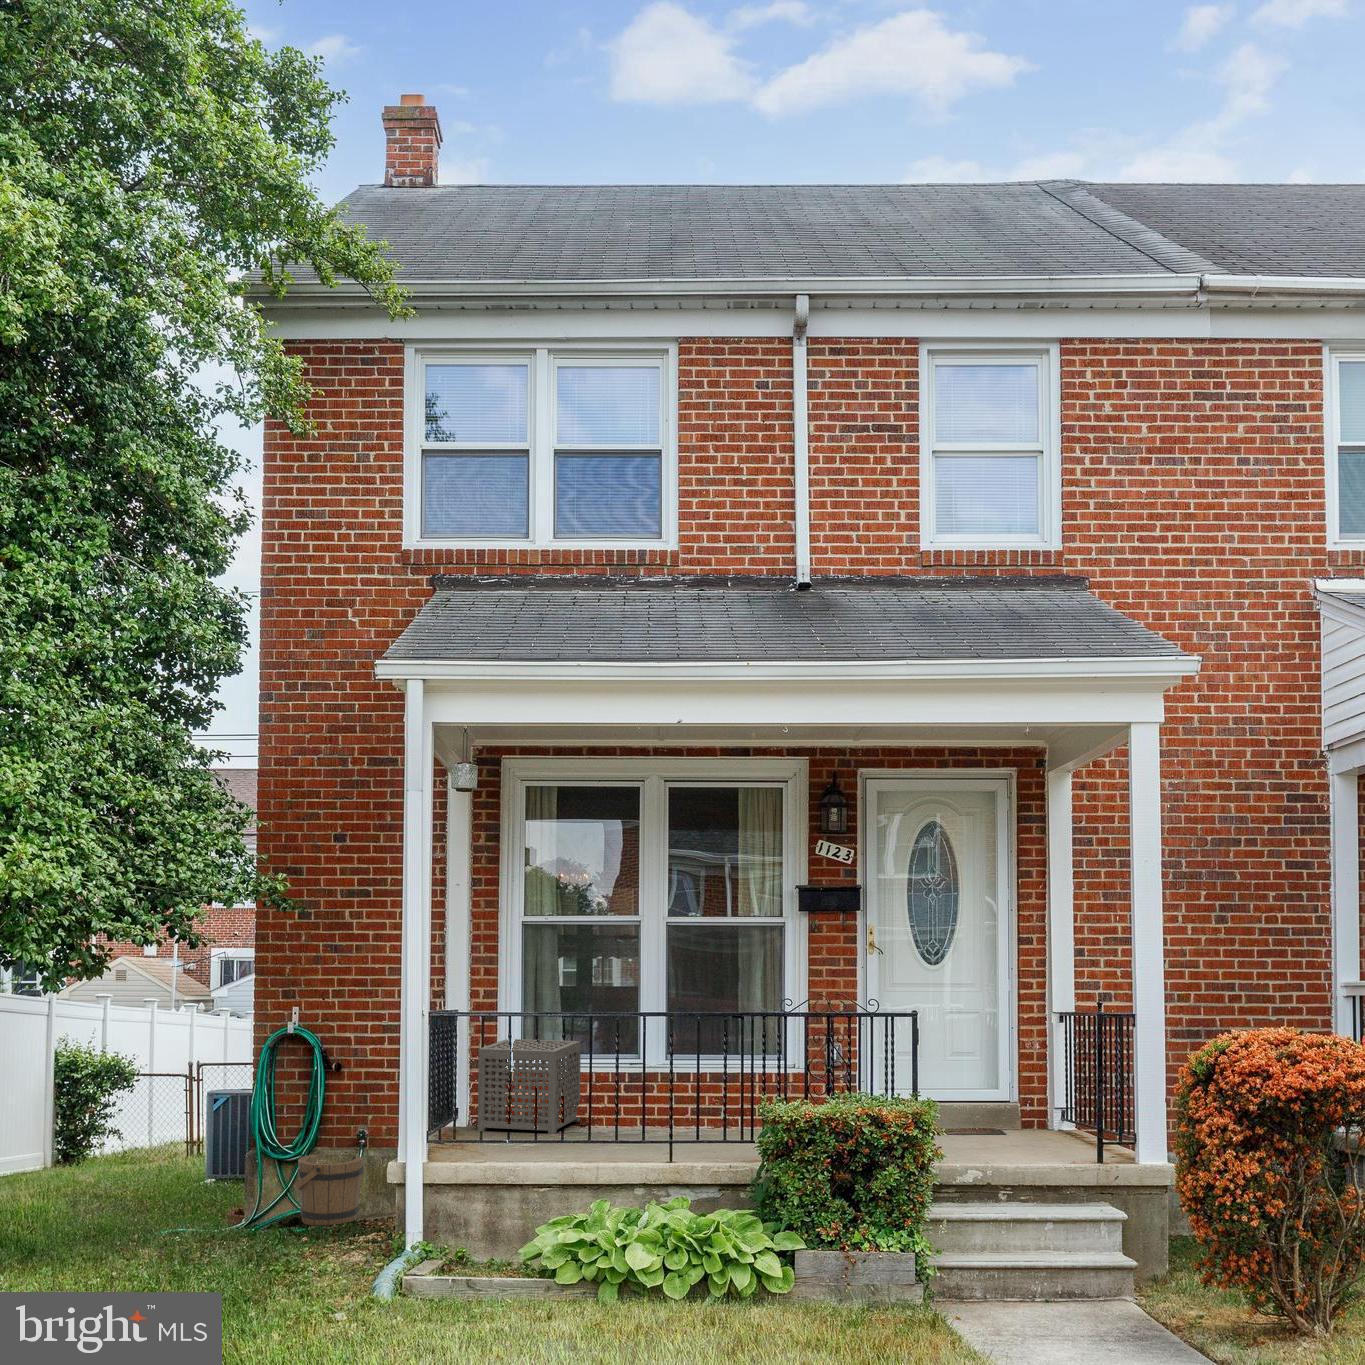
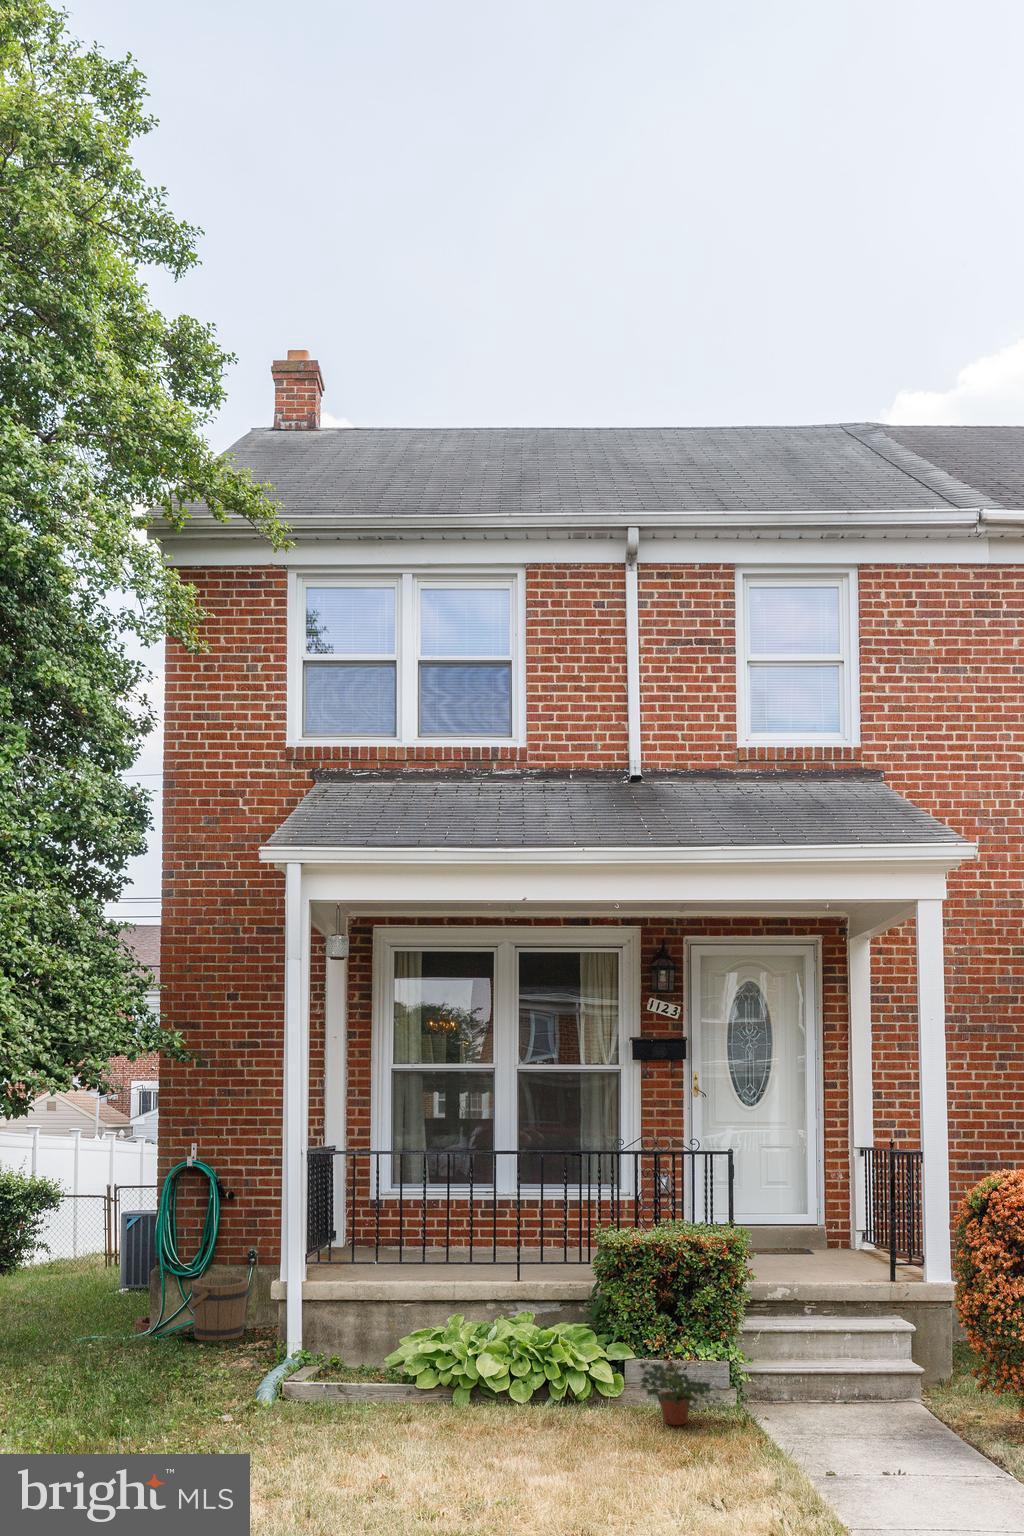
side table: present [478,1039,581,1134] -> none [349,1175,439,1261]
potted plant: none [810,1251,911,1324] -> present [639,1362,722,1425]

